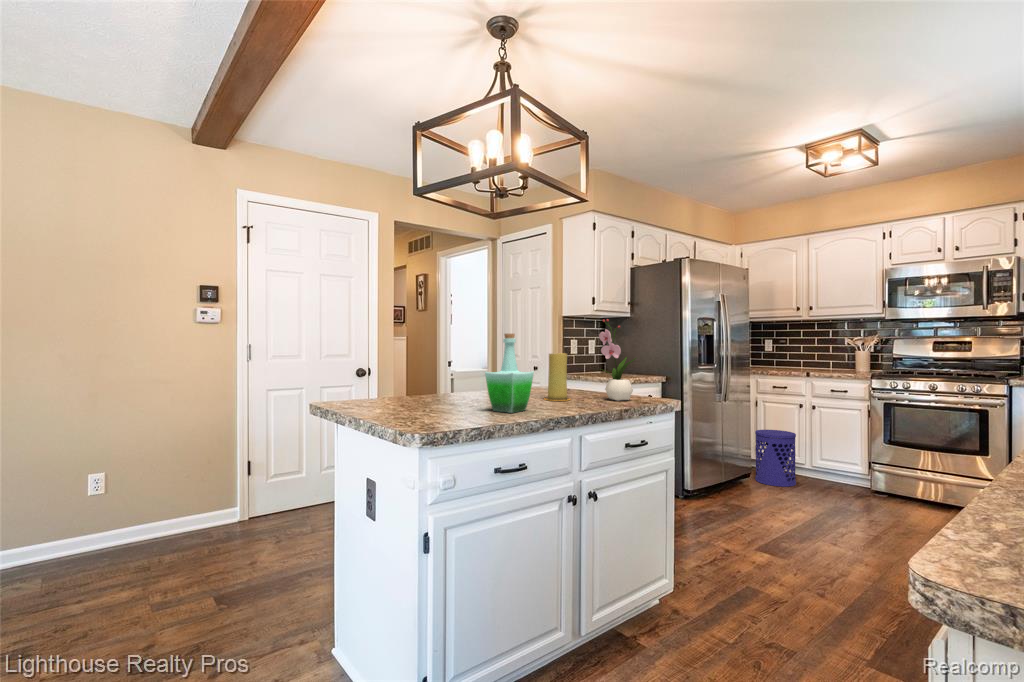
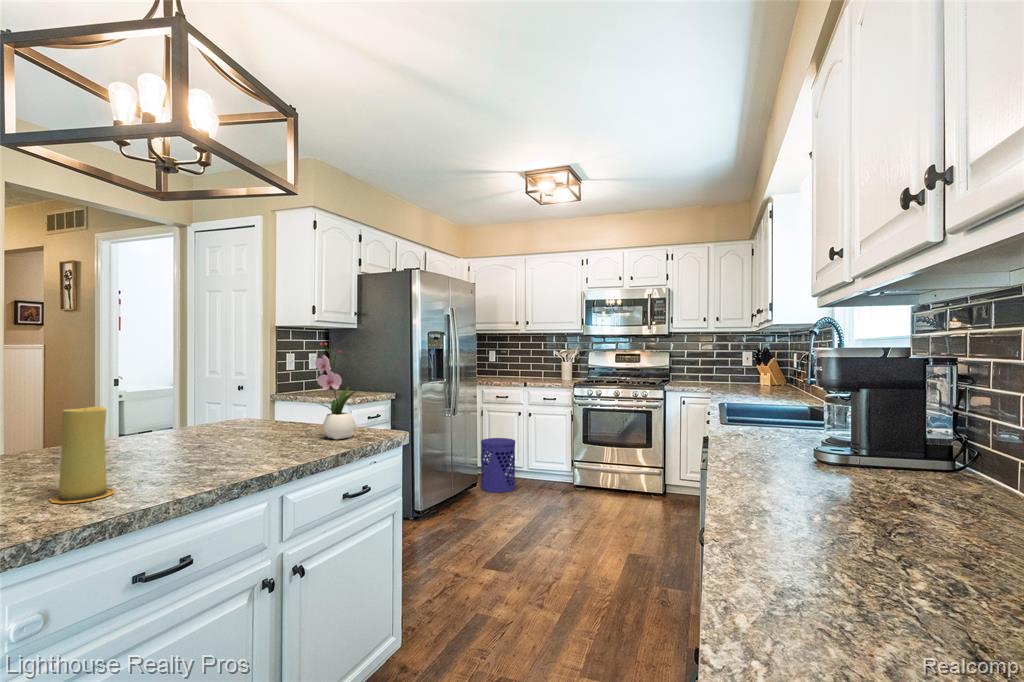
bottle: present [485,334,534,413] -> none [140,368,220,479]
candle: present [544,353,570,401] -> present [49,407,114,503]

